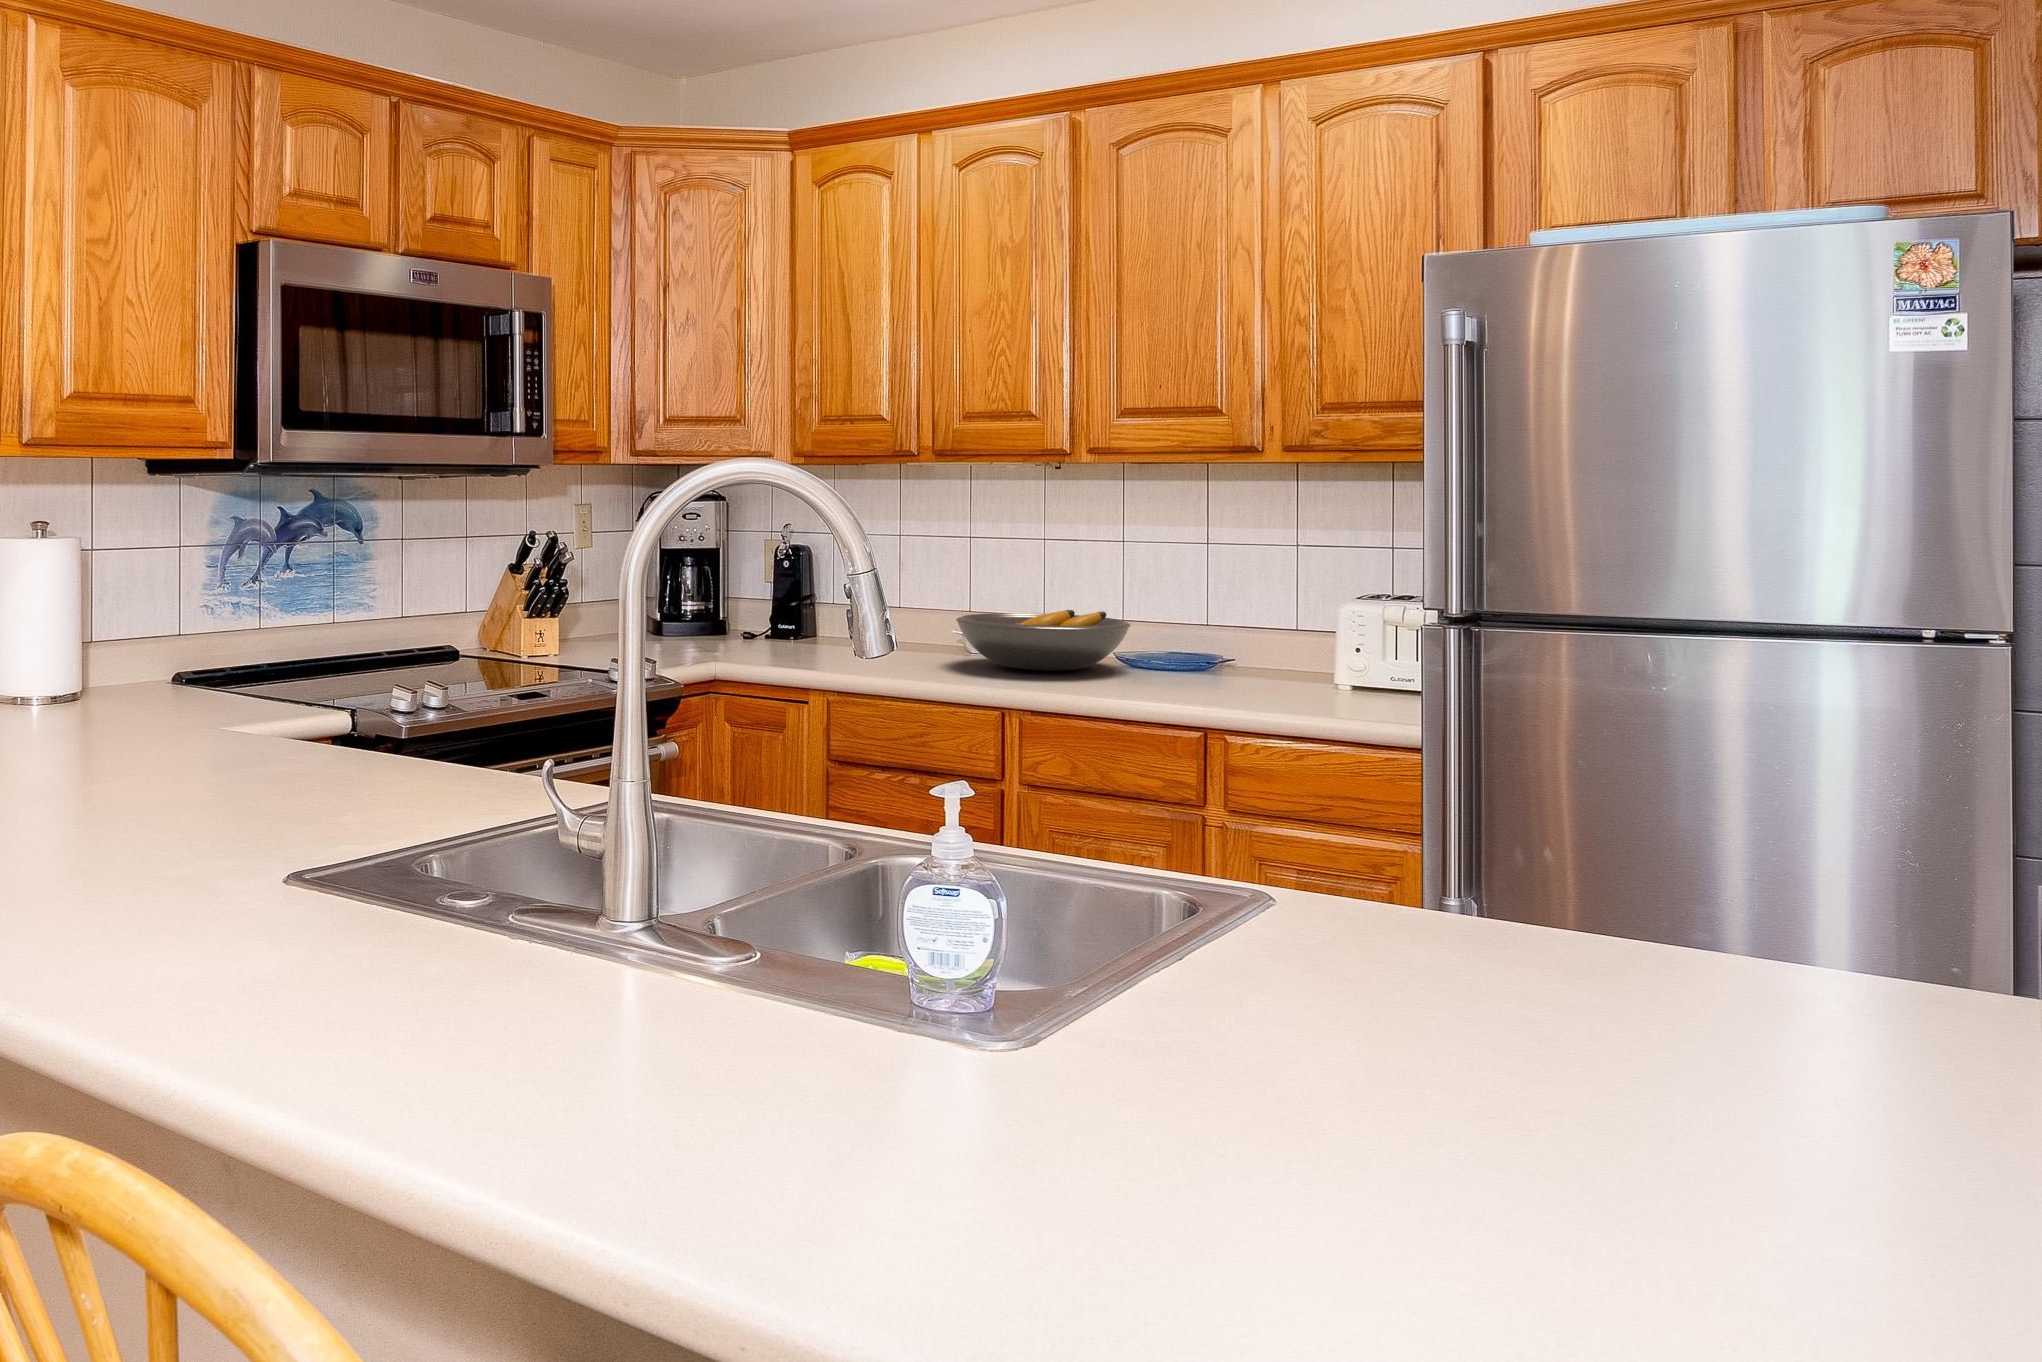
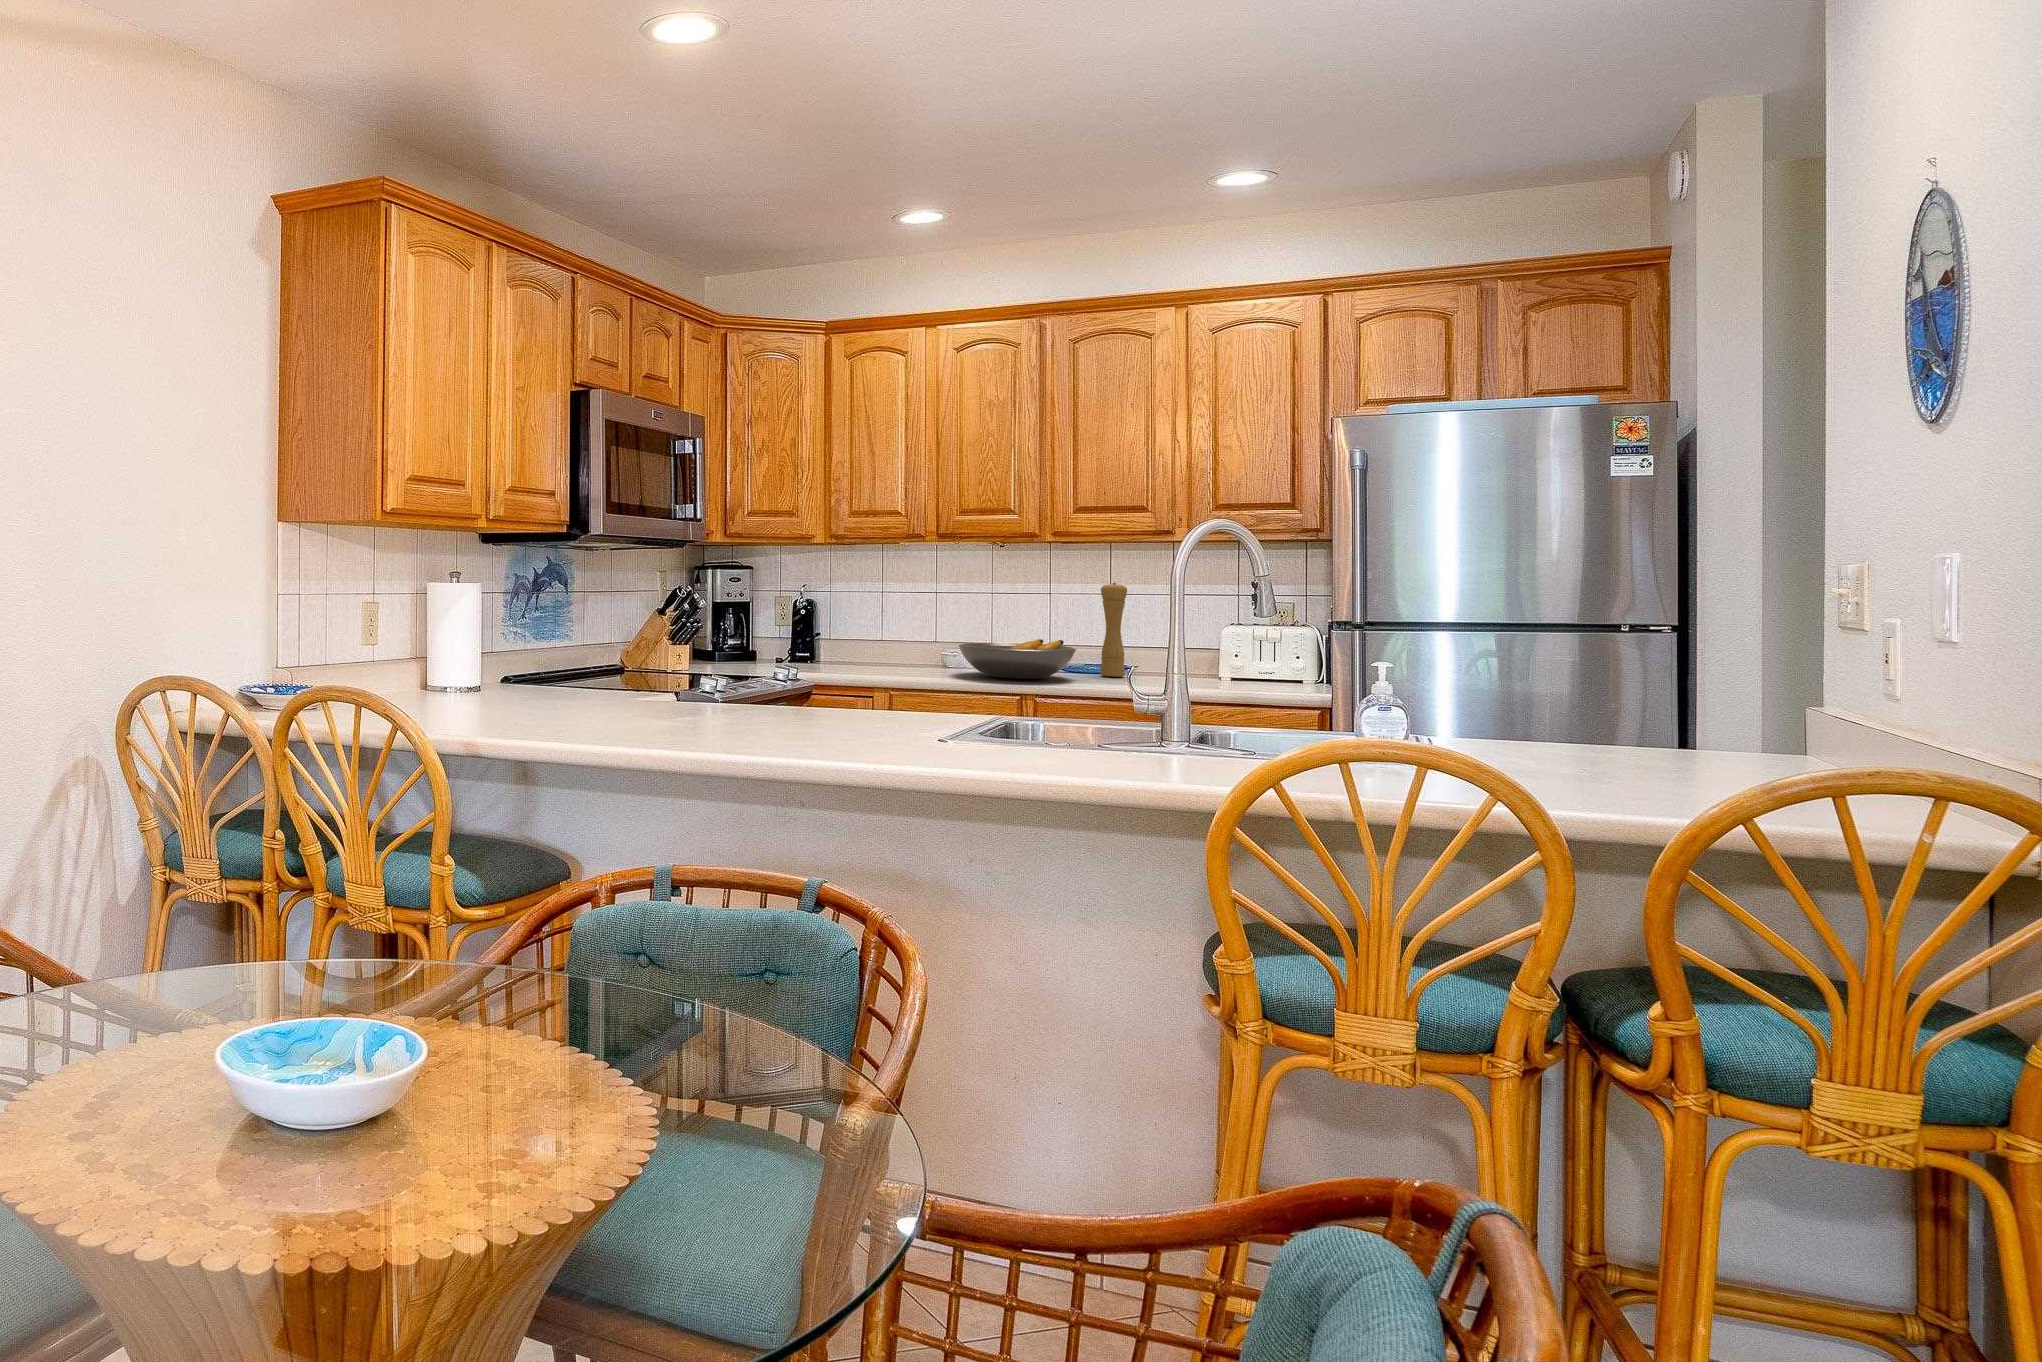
pepper mill: none [1185,522,1225,668] -> present [1101,583,1127,677]

